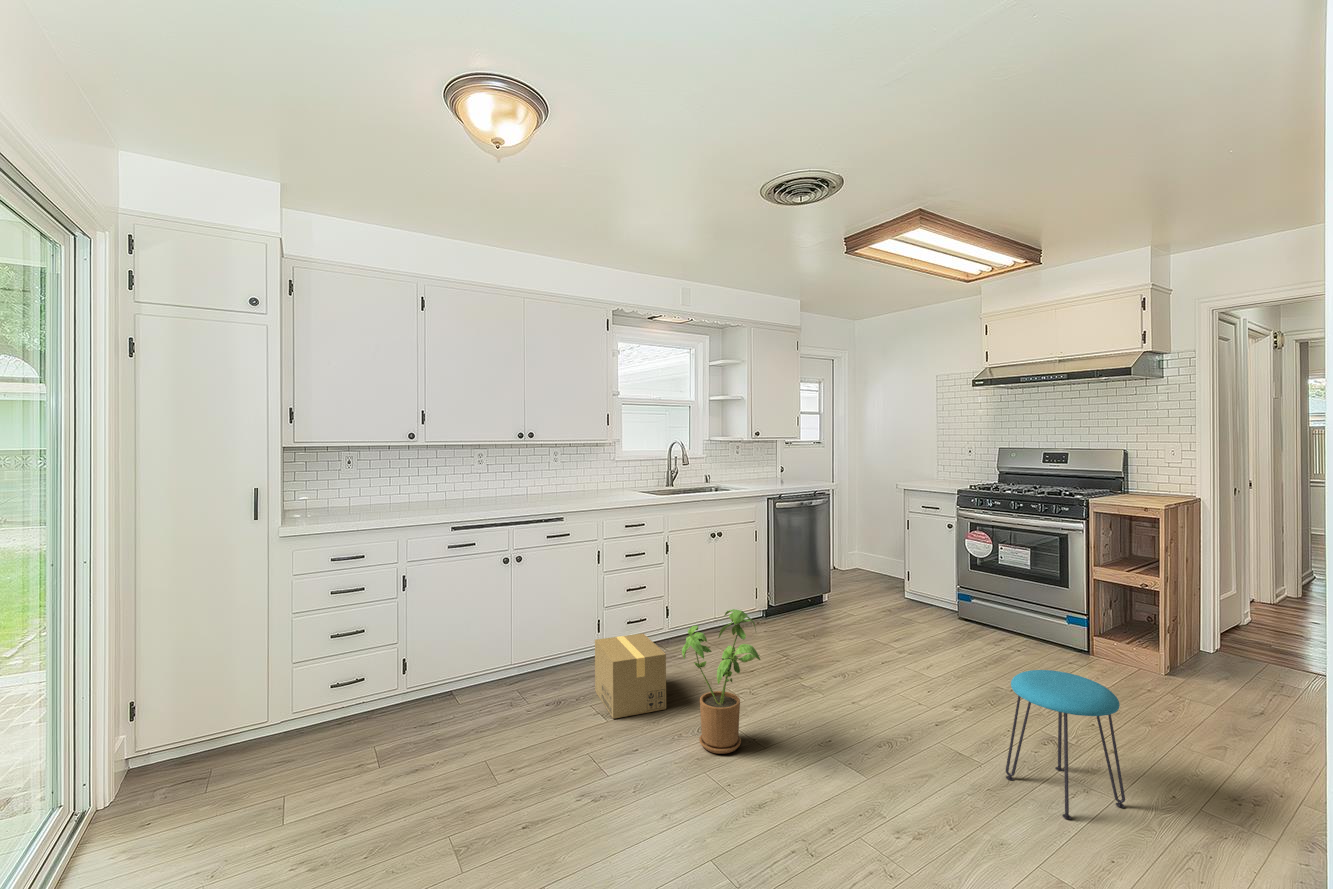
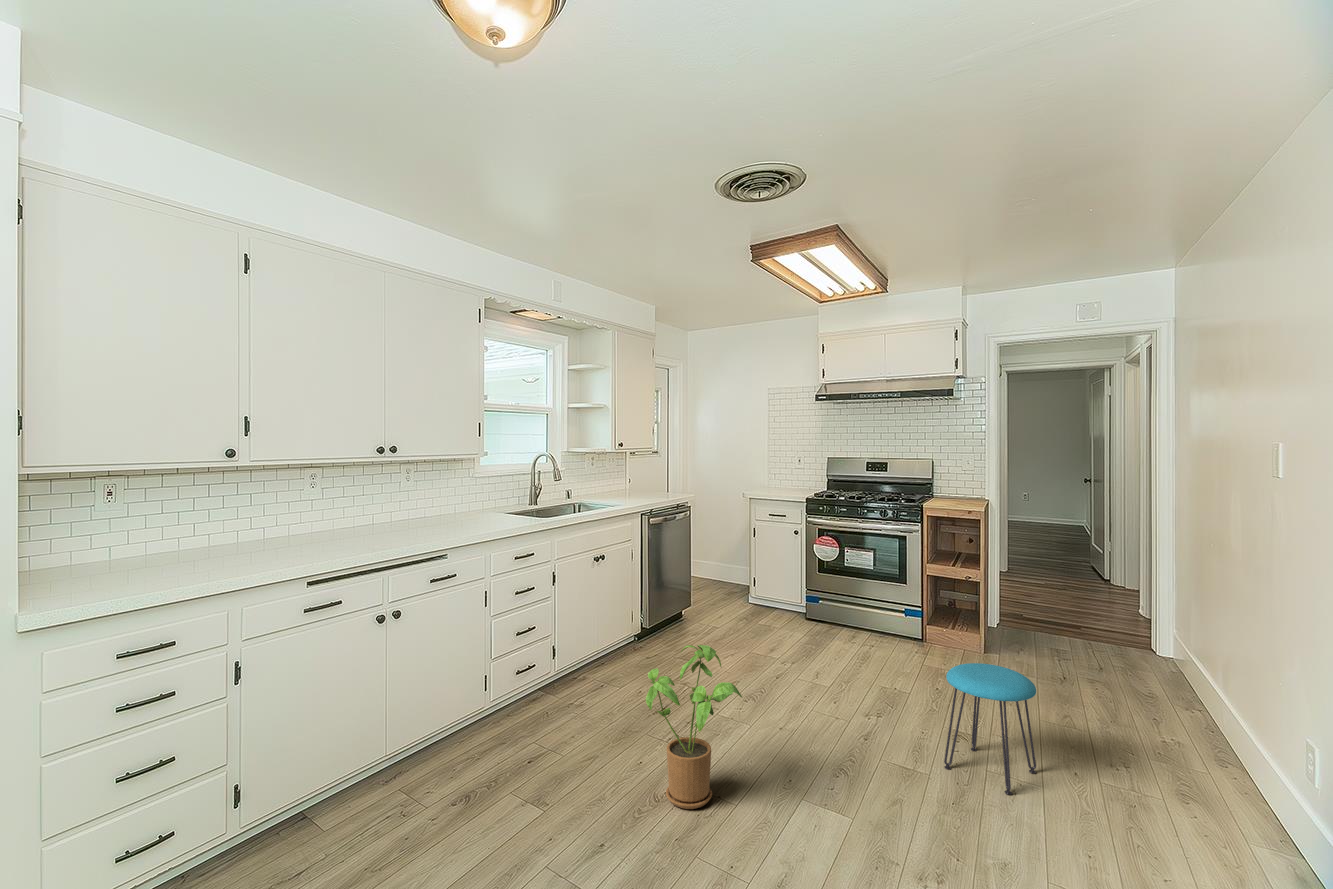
cardboard box: present [595,633,666,719] -> none [506,684,605,795]

